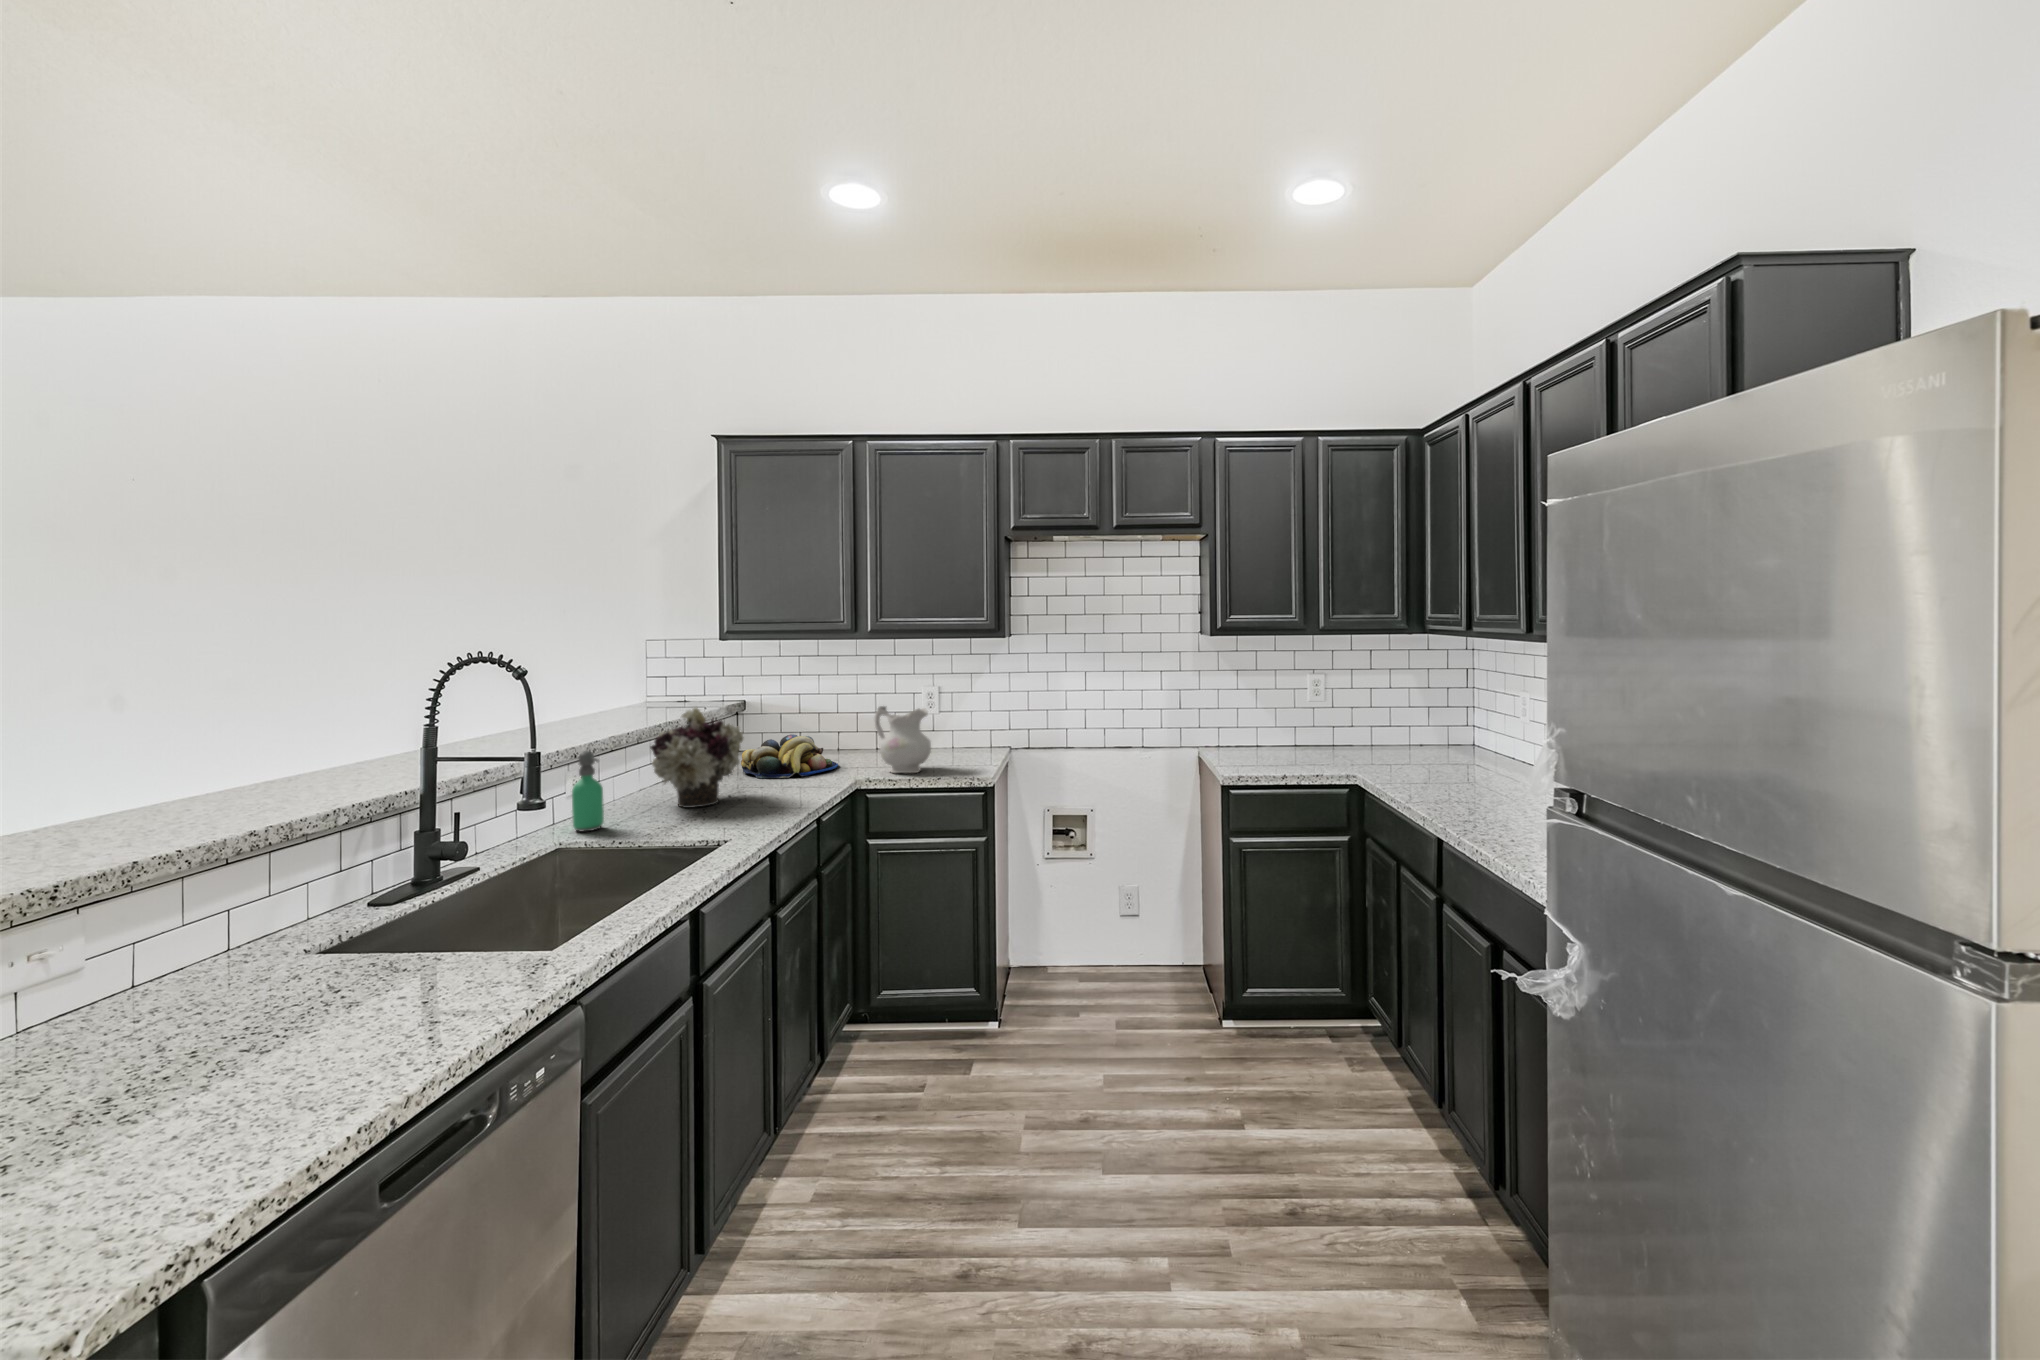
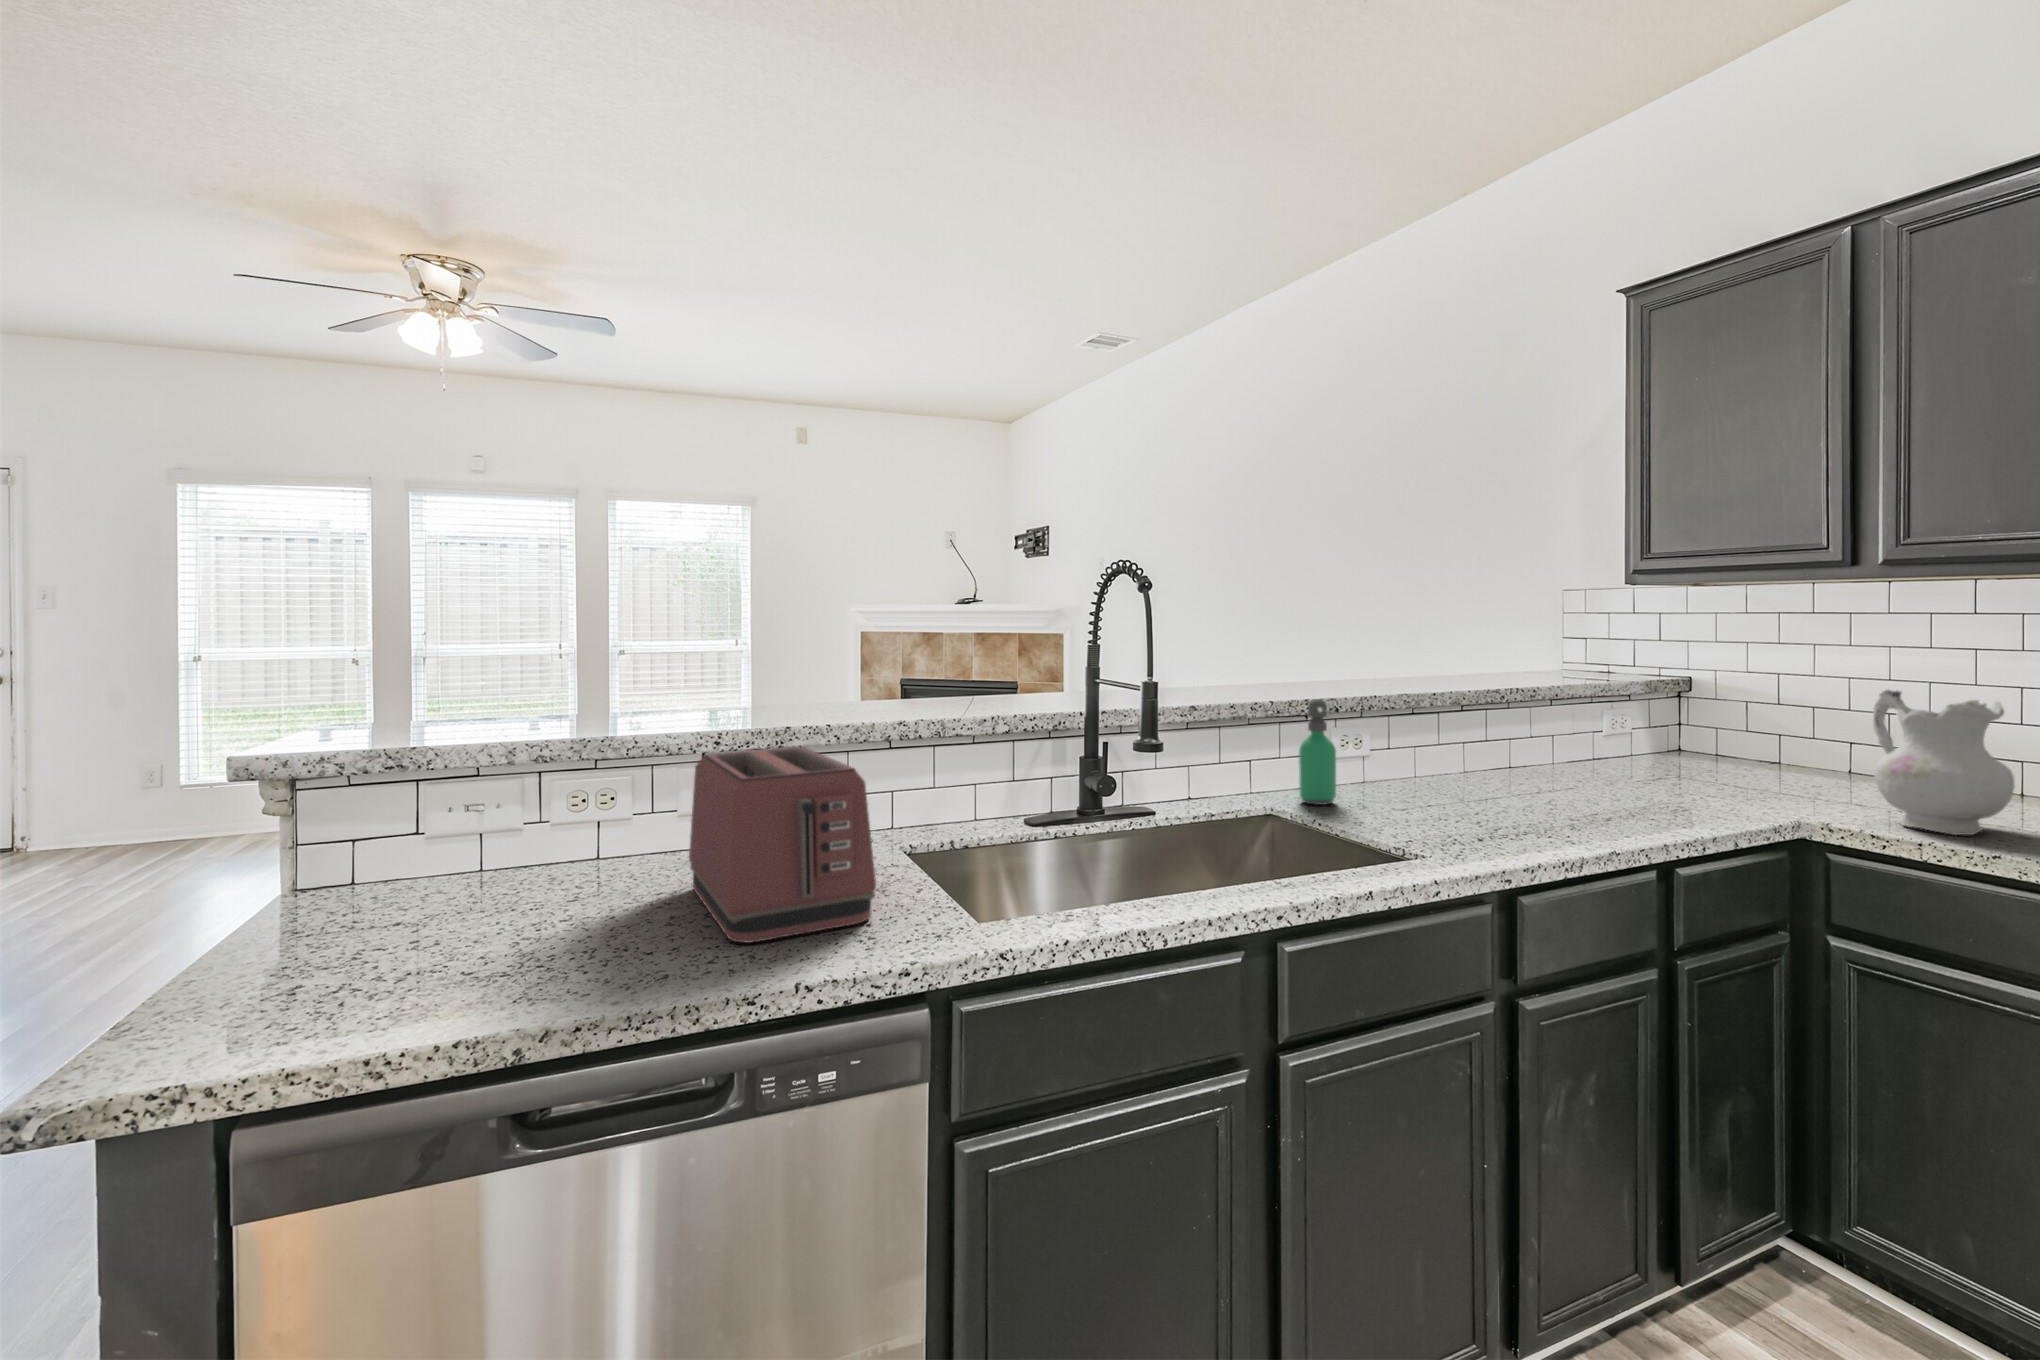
flower arrangement: present [650,707,744,808] -> none [1412,656,1566,808]
fruit bowl: present [741,734,838,778] -> none [1623,728,1805,797]
toaster: none [116,863,438,1049] -> present [689,747,876,943]

